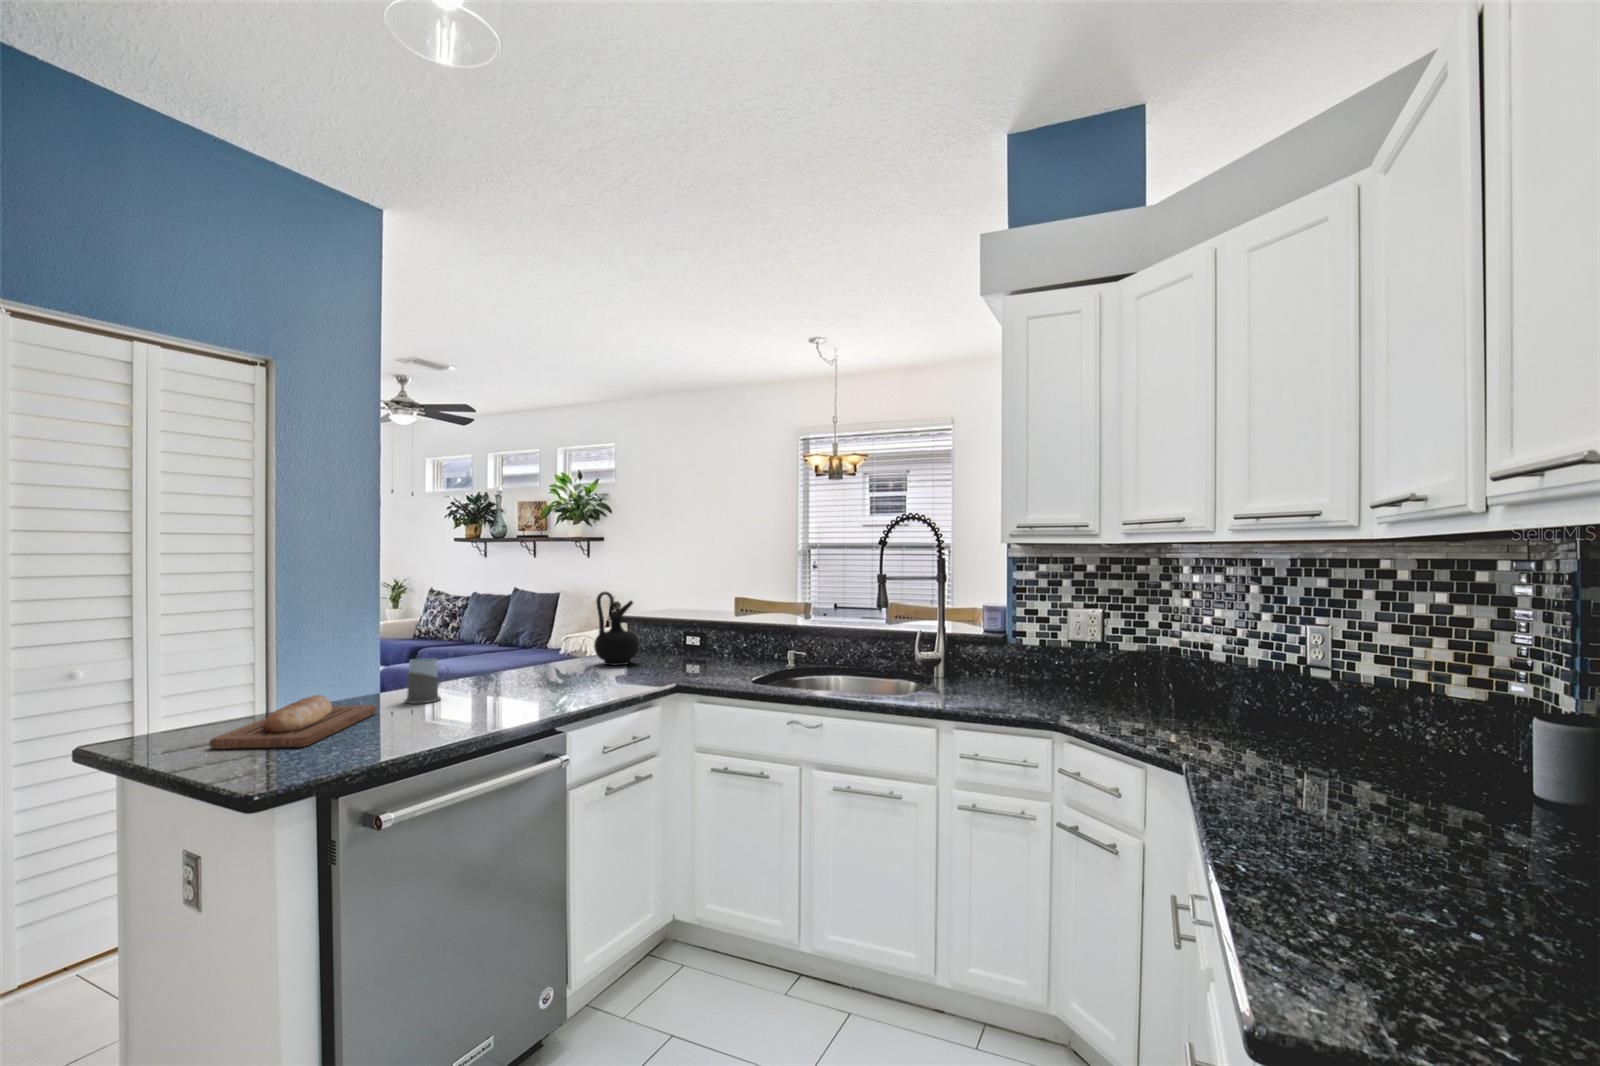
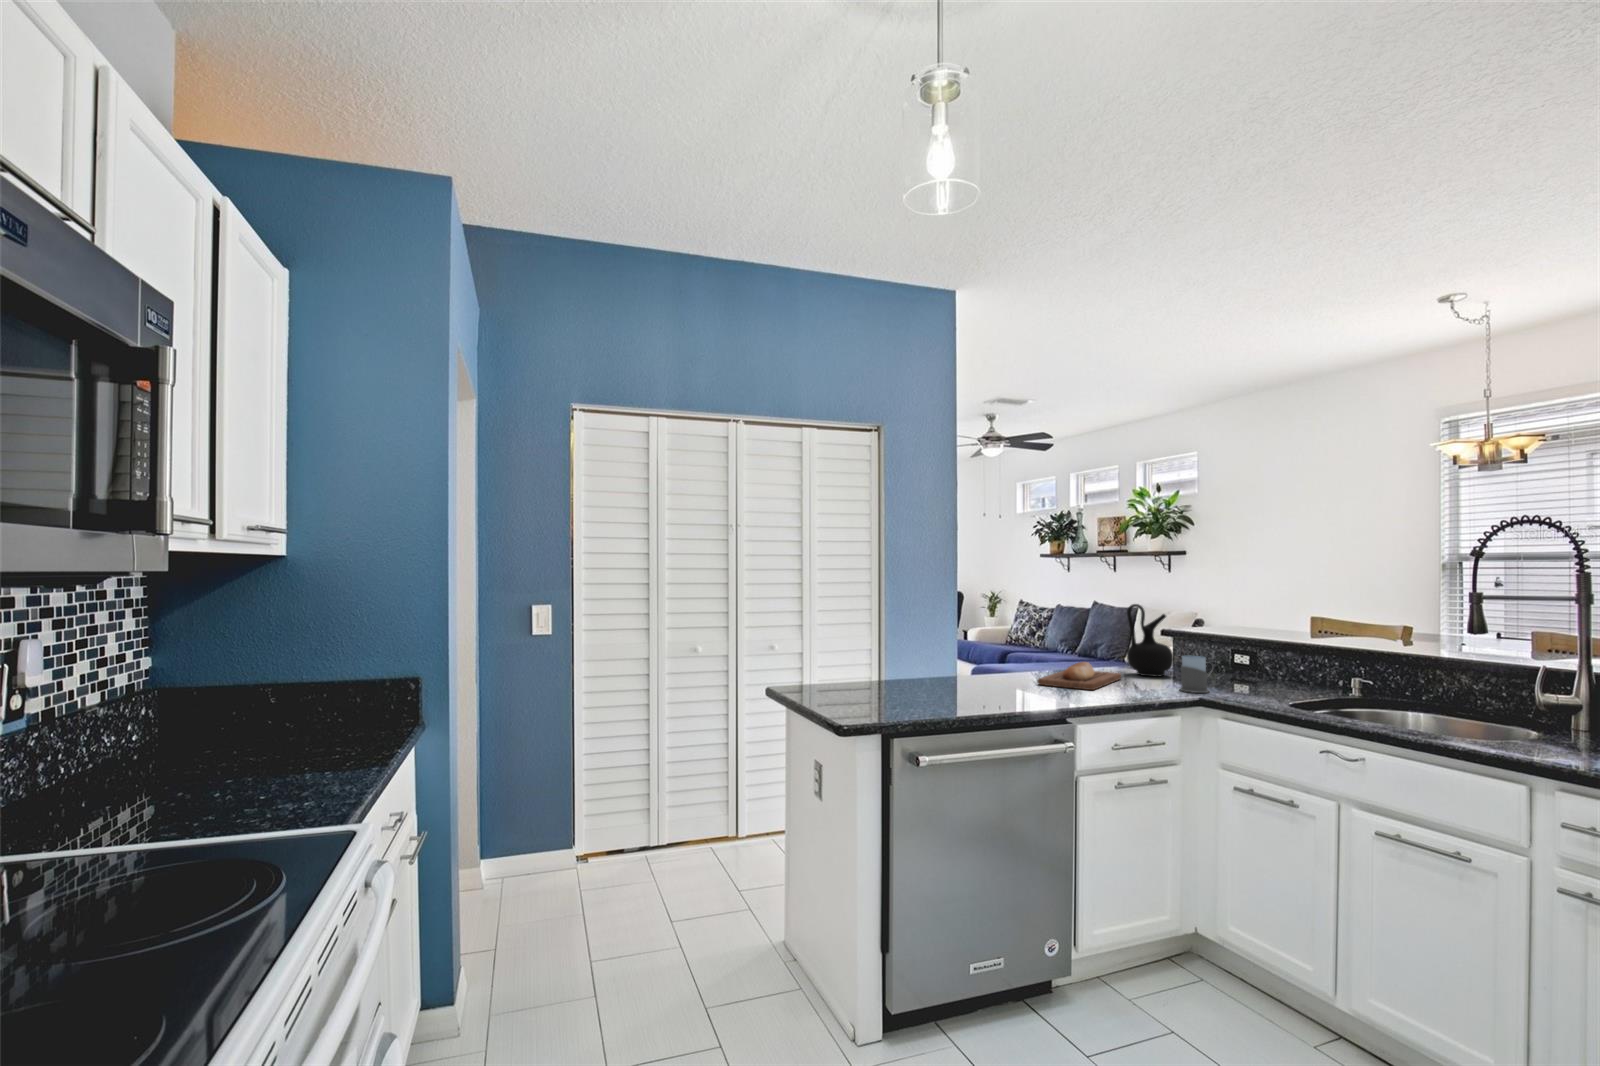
mug: present [405,658,449,704] -> present [1180,655,1213,693]
bread loaf: present [209,695,376,749] -> present [1037,662,1121,690]

